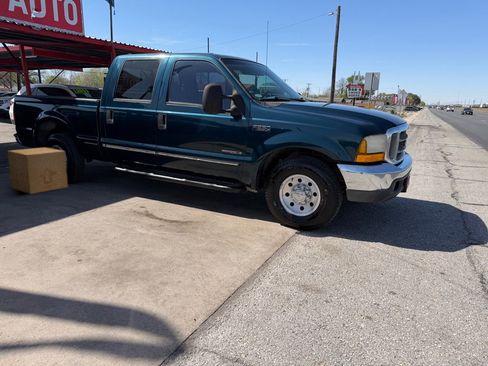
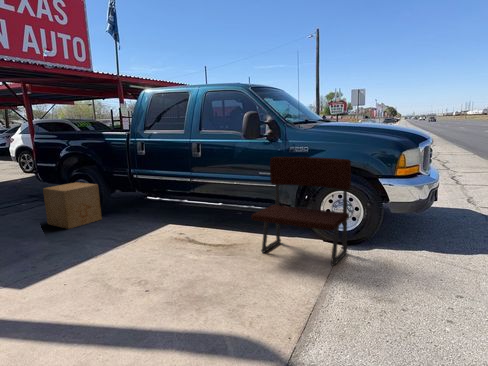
bench: none [204,134,310,250] -> present [251,157,351,266]

